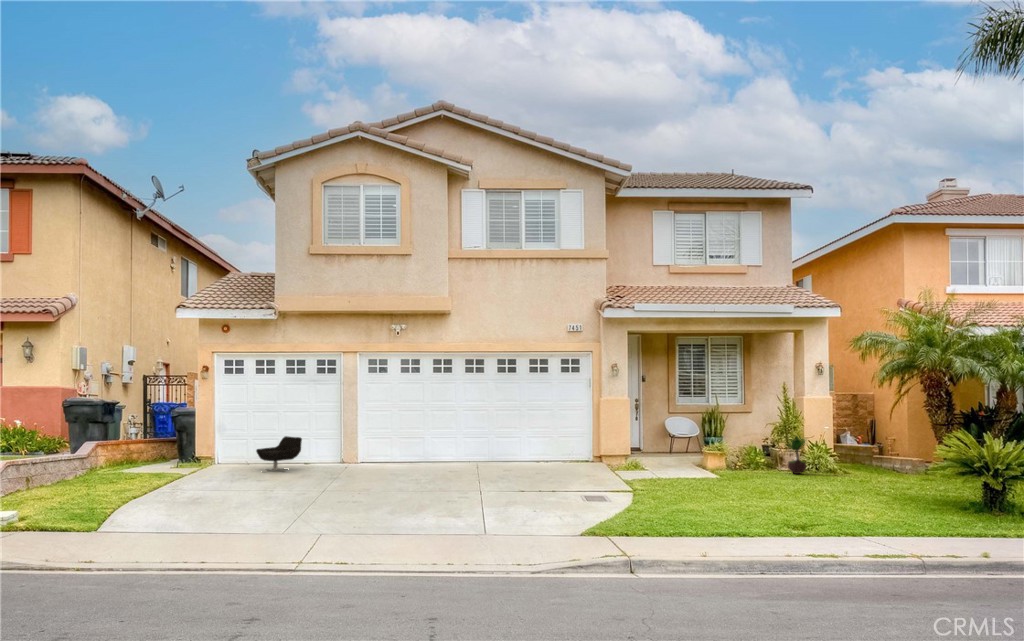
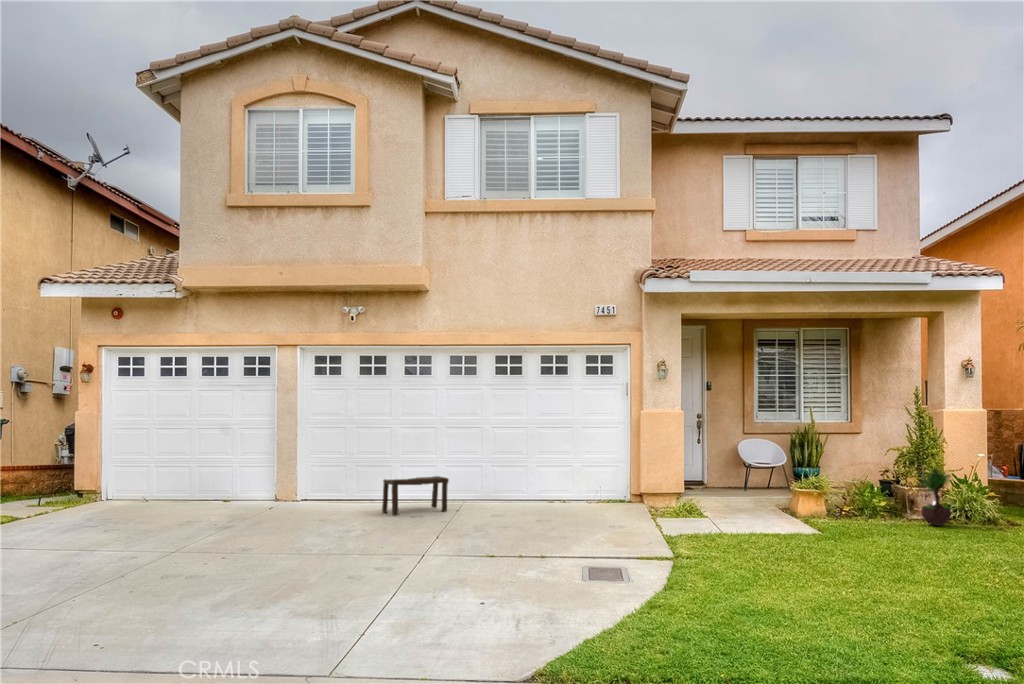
lounge chair: present [256,436,302,471] -> none [152,462,217,514]
bench: none [421,445,467,472] -> present [382,476,449,515]

